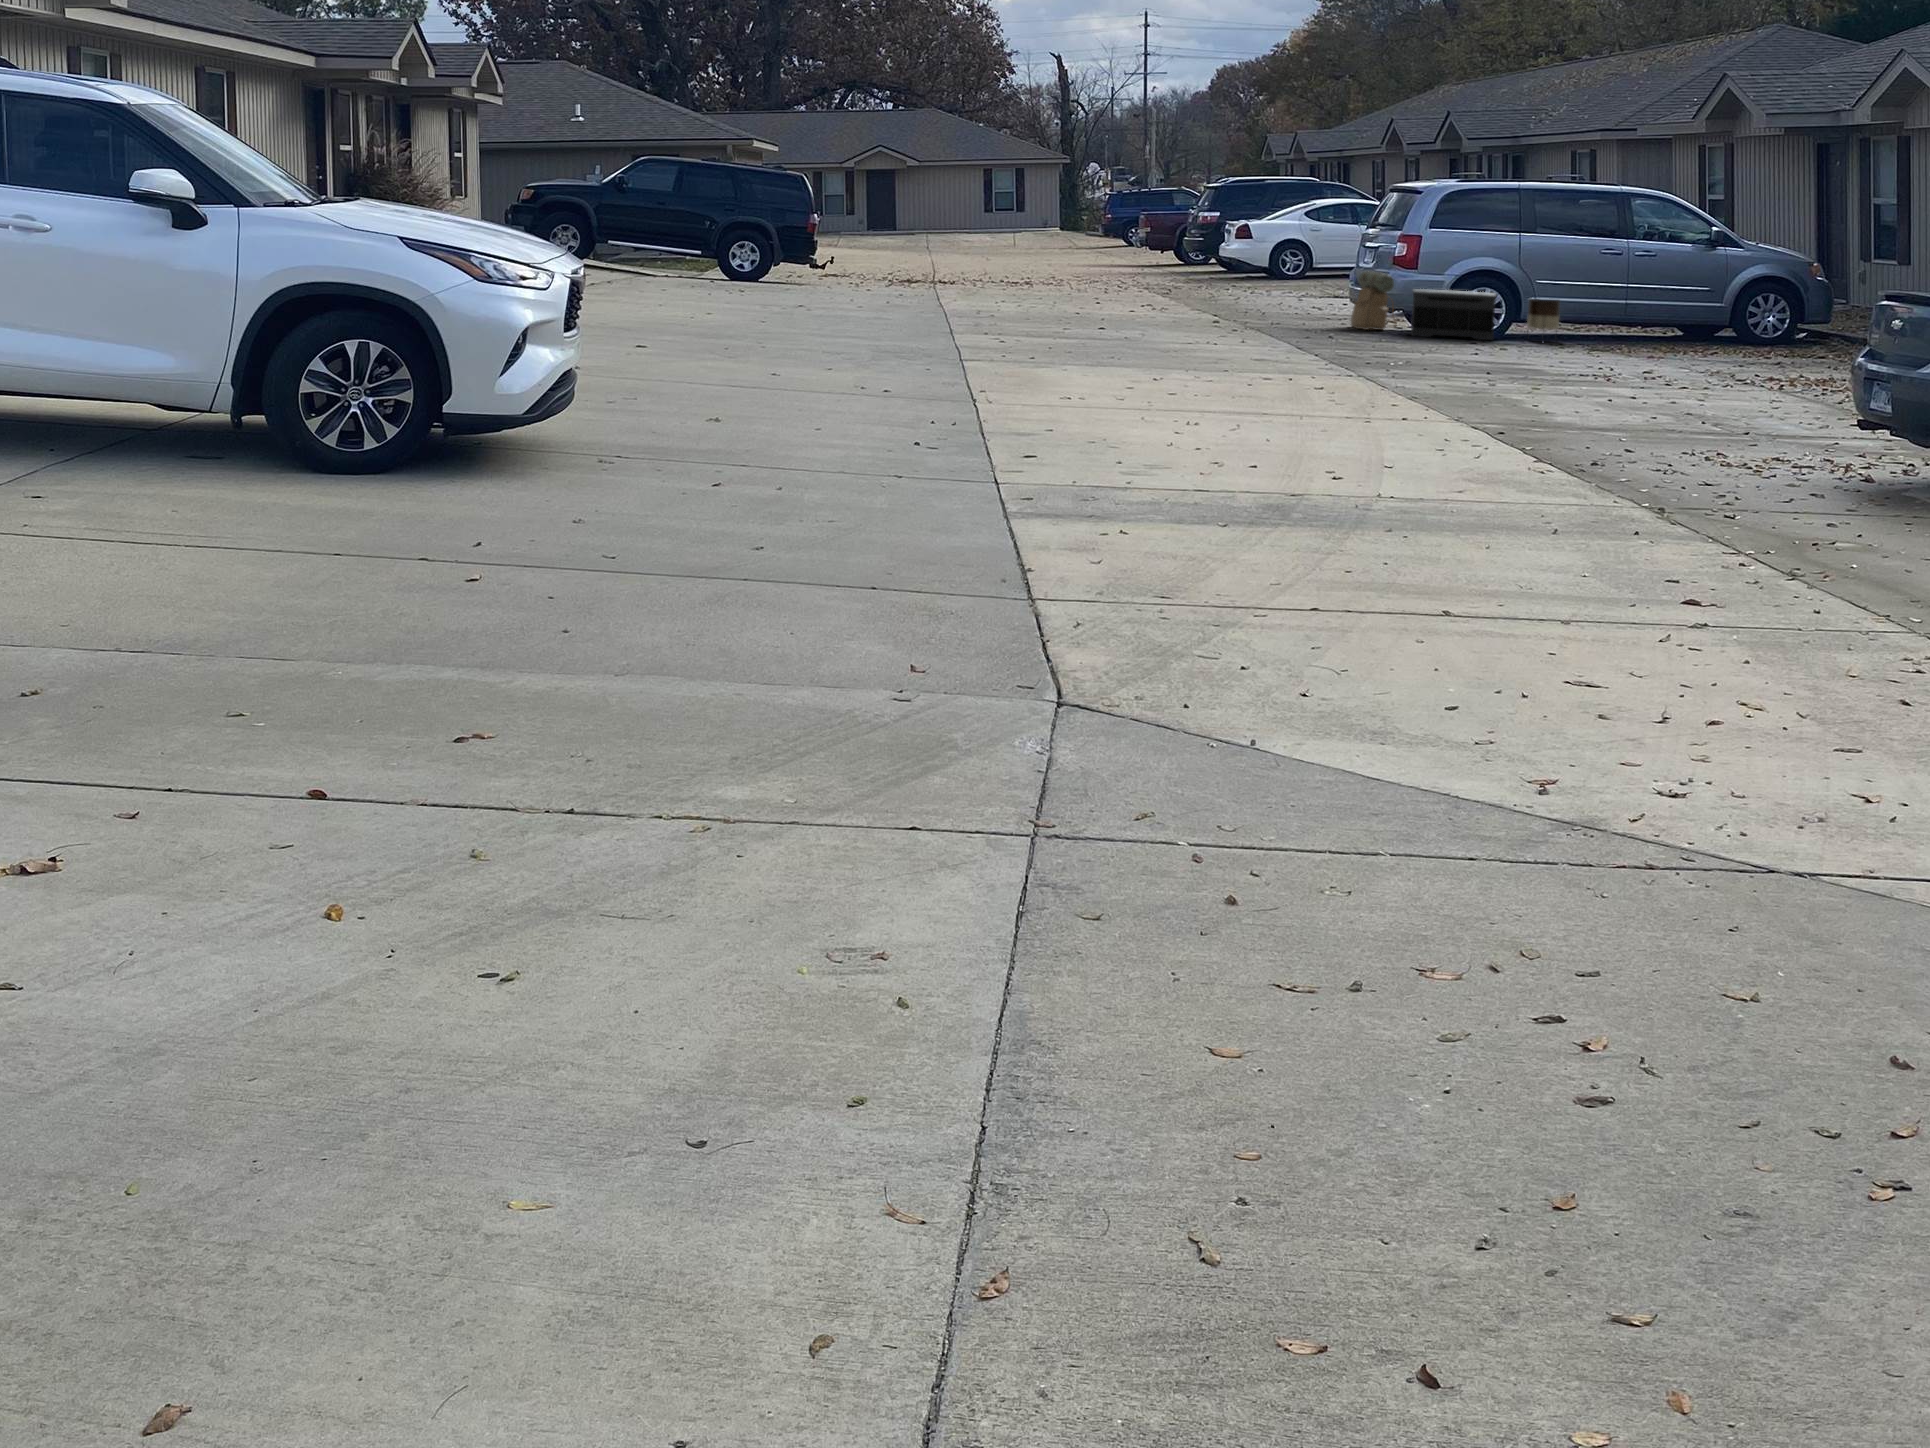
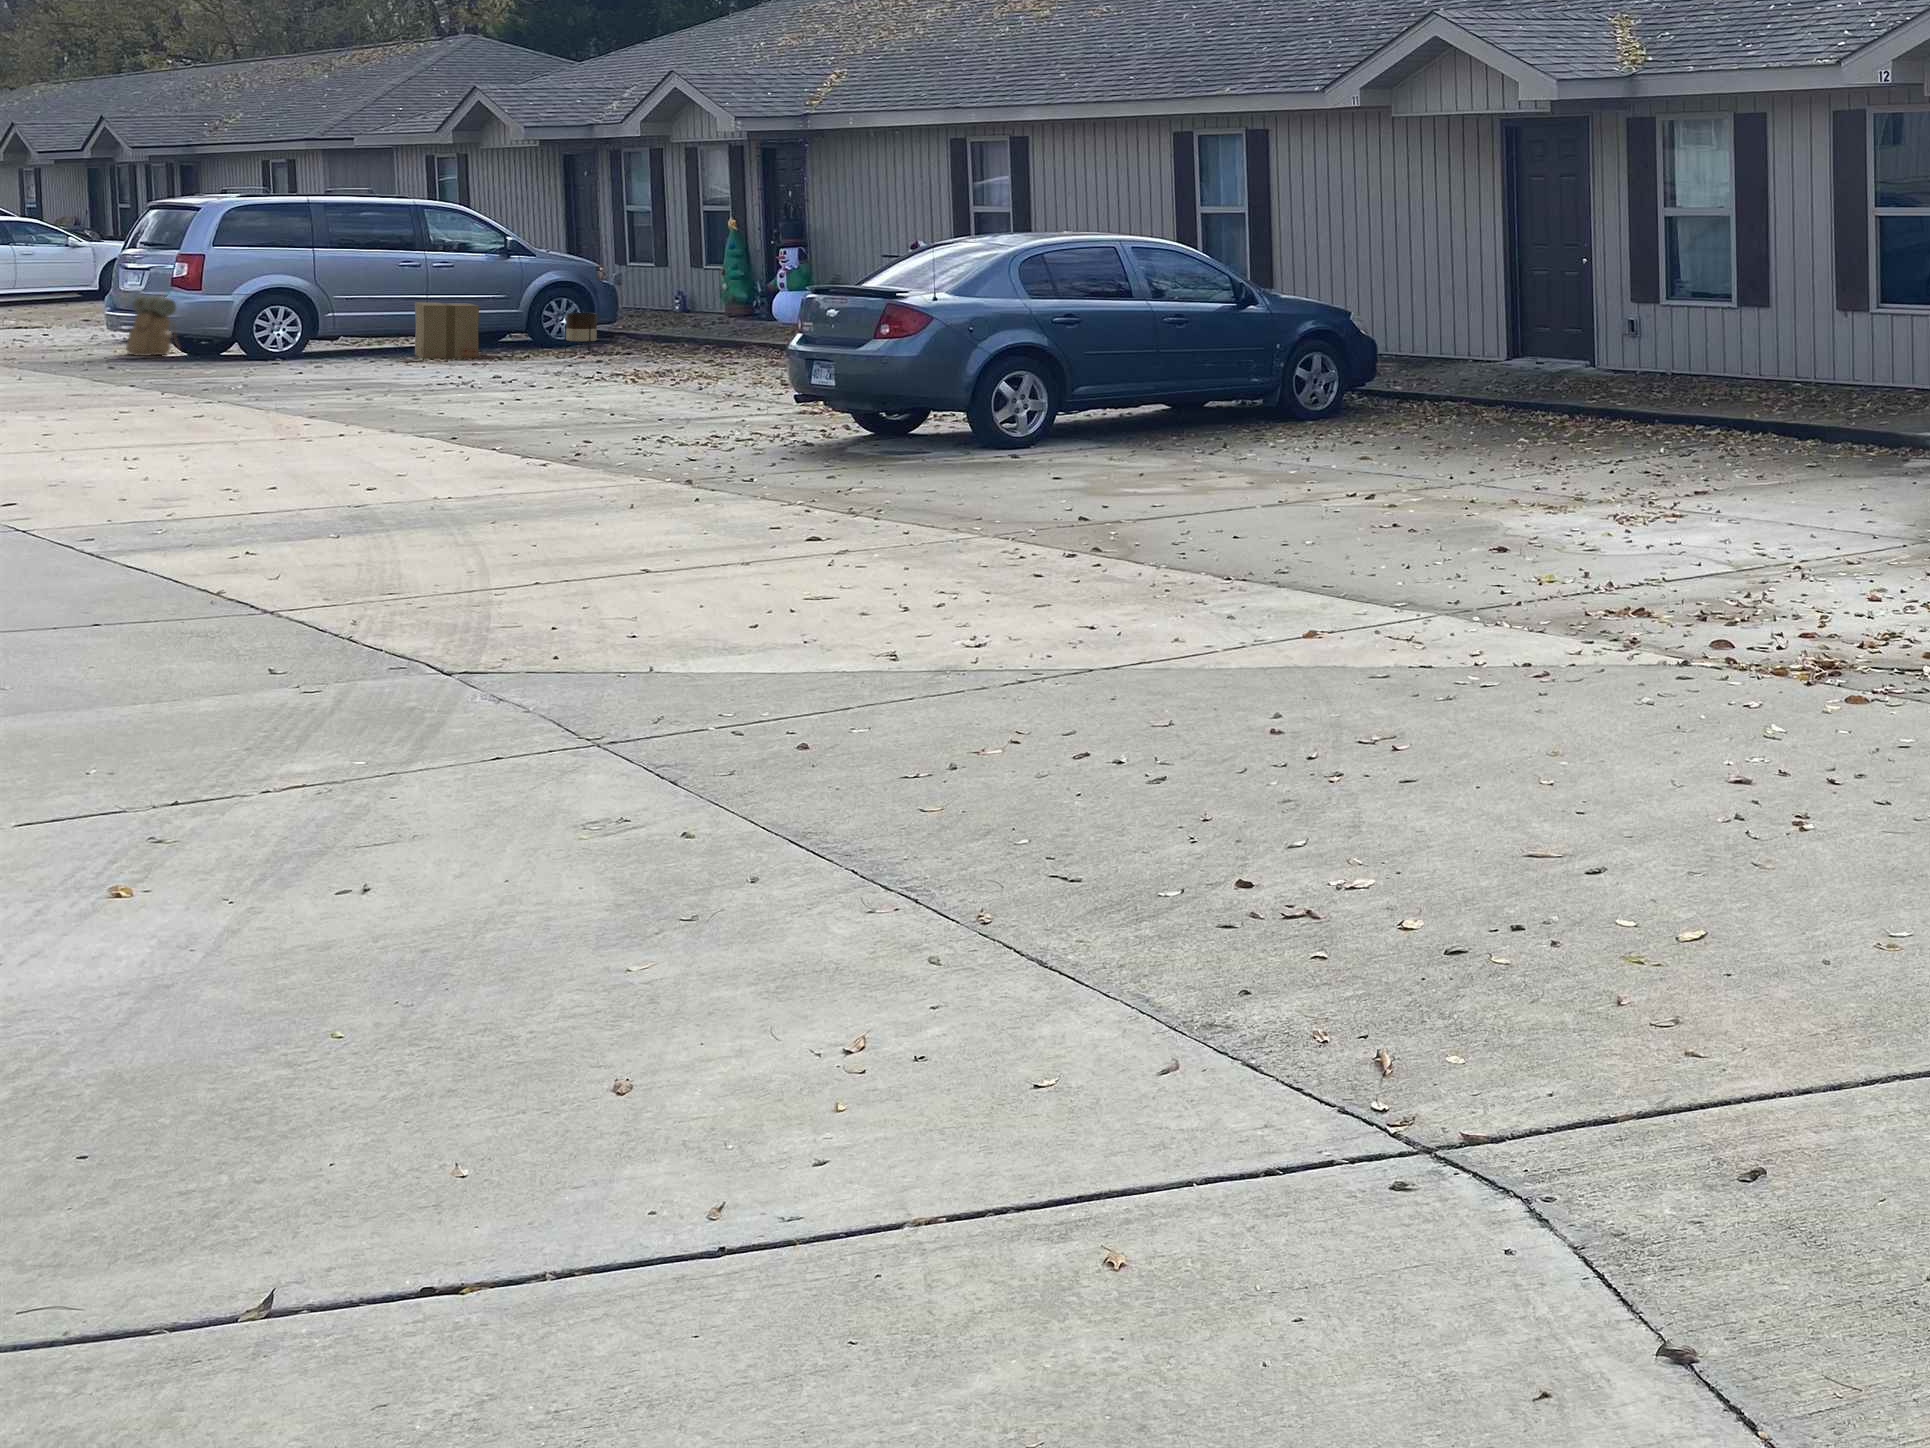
bench: present [1411,289,1497,340] -> none [199,311,295,359]
cardboard box: none [1613,290,1676,352] -> present [415,302,479,358]
planter: present [1527,299,1560,330] -> present [565,313,597,353]

